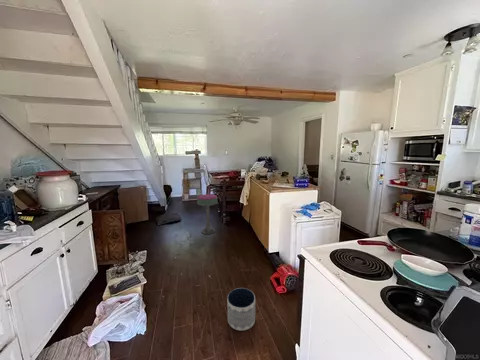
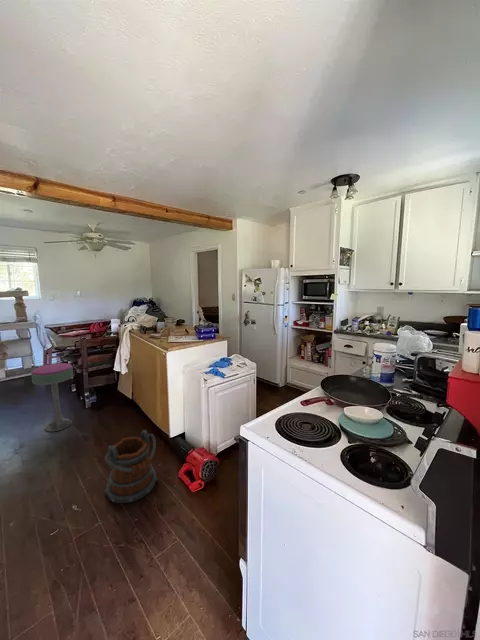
bucket: none [226,243,257,285] -> present [105,430,157,503]
planter: present [227,288,255,331] -> none [120,507,169,584]

